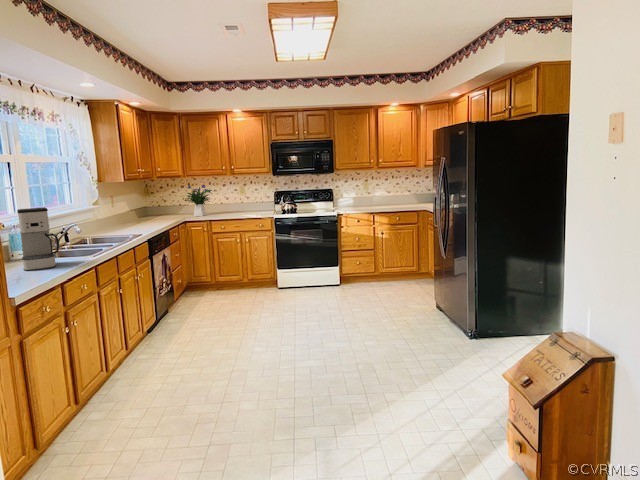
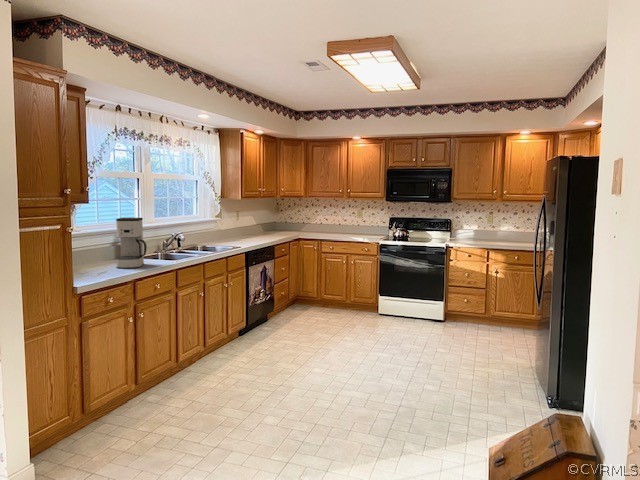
flower arrangement: present [187,185,212,216] -> none [300,204,330,235]

